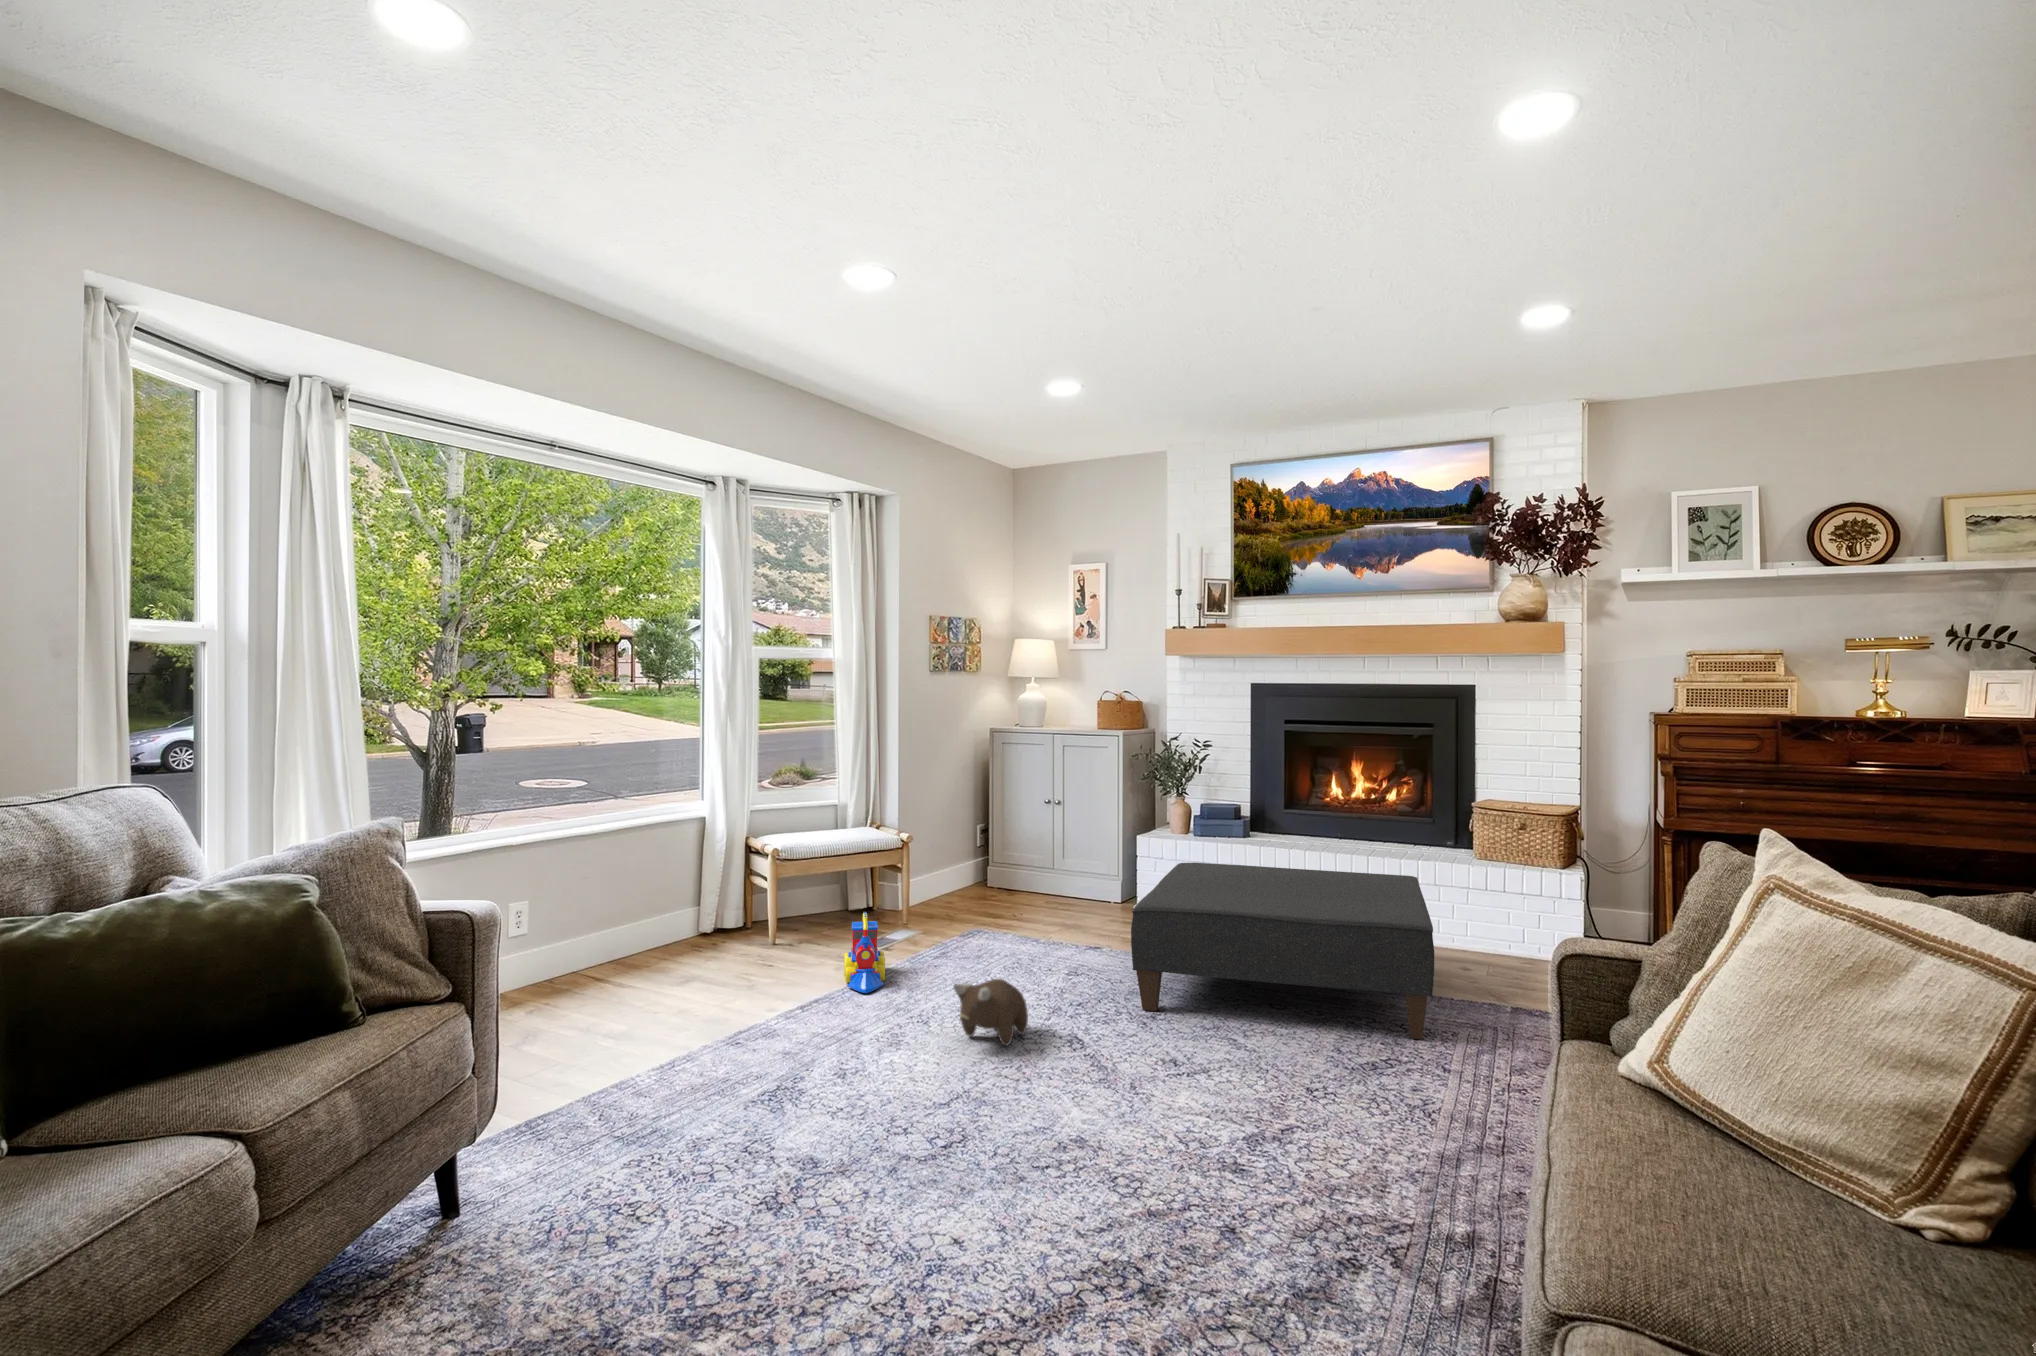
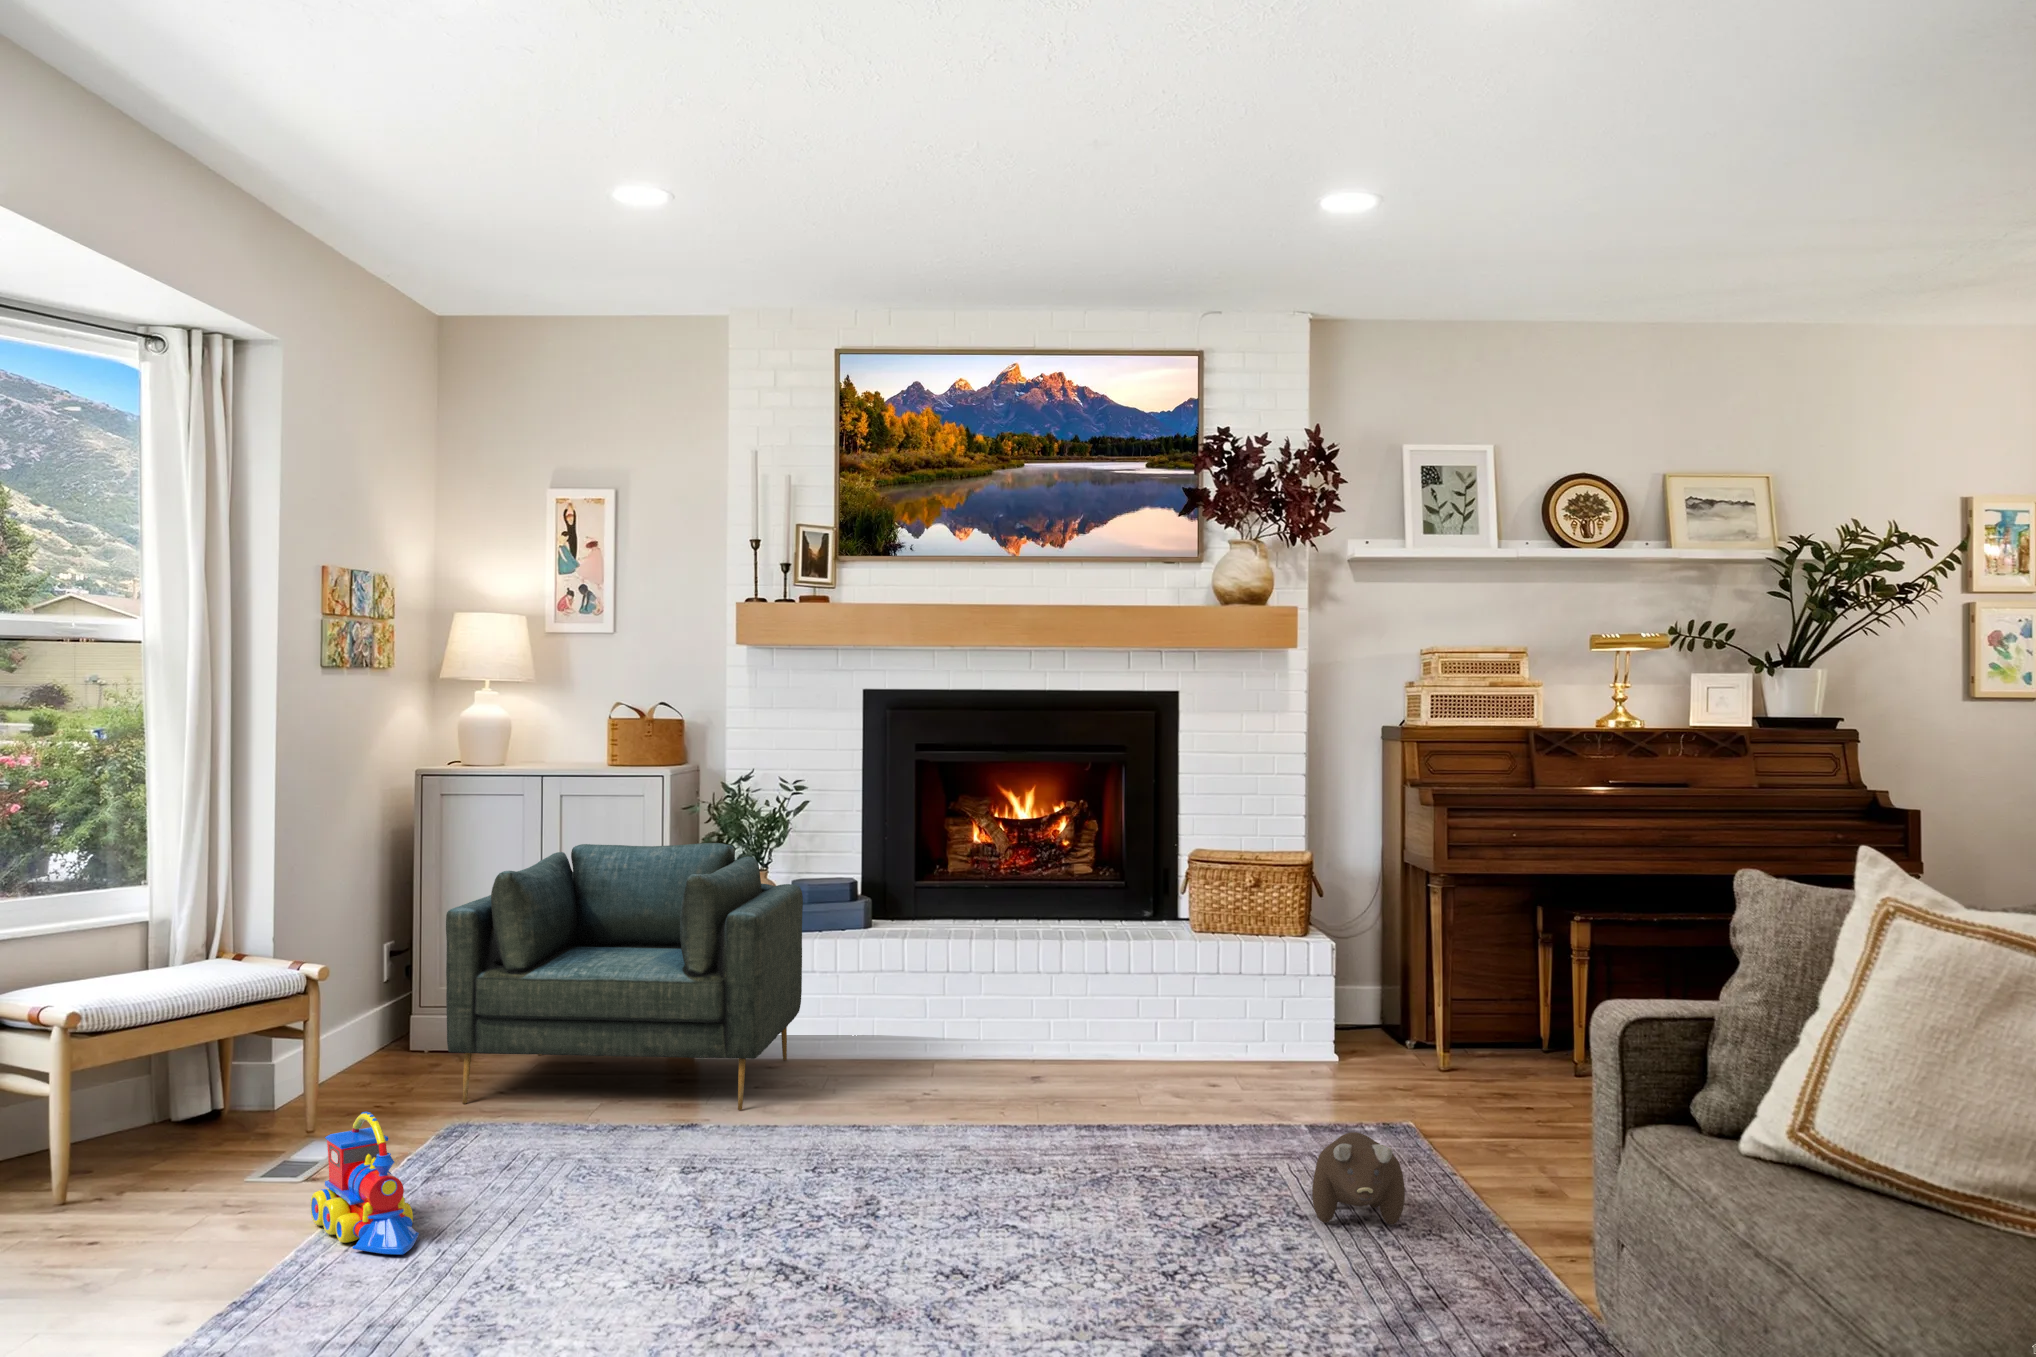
armchair: none [972,774,1191,942] -> present [446,843,803,1110]
ottoman: present [1131,863,1434,1039] -> none [824,963,1276,1203]
plush toy: present [953,979,1028,1046] -> present [1312,1132,1405,1225]

